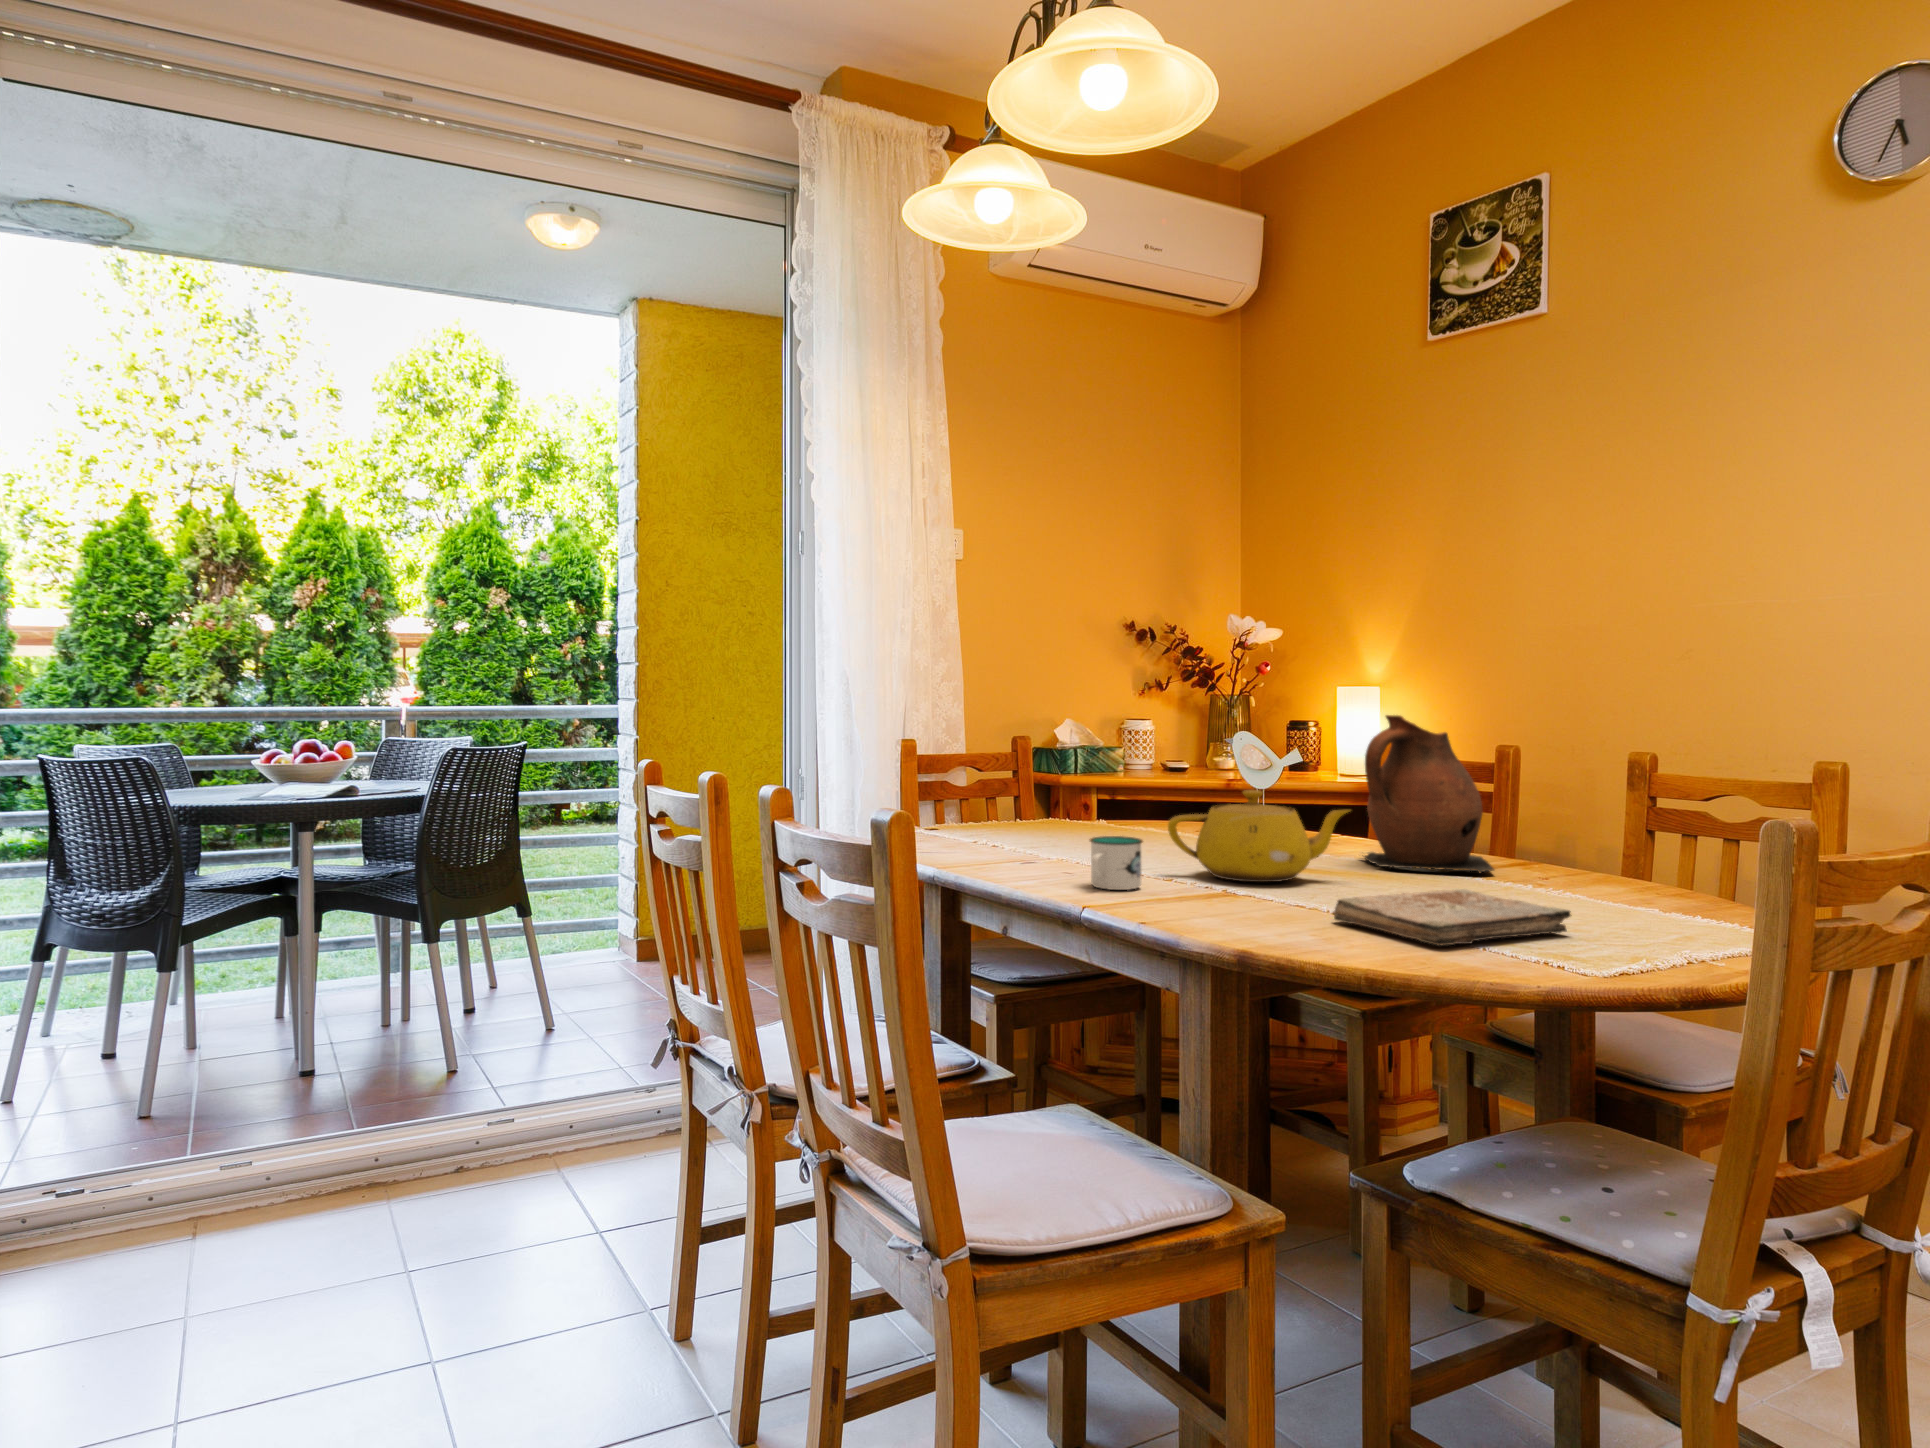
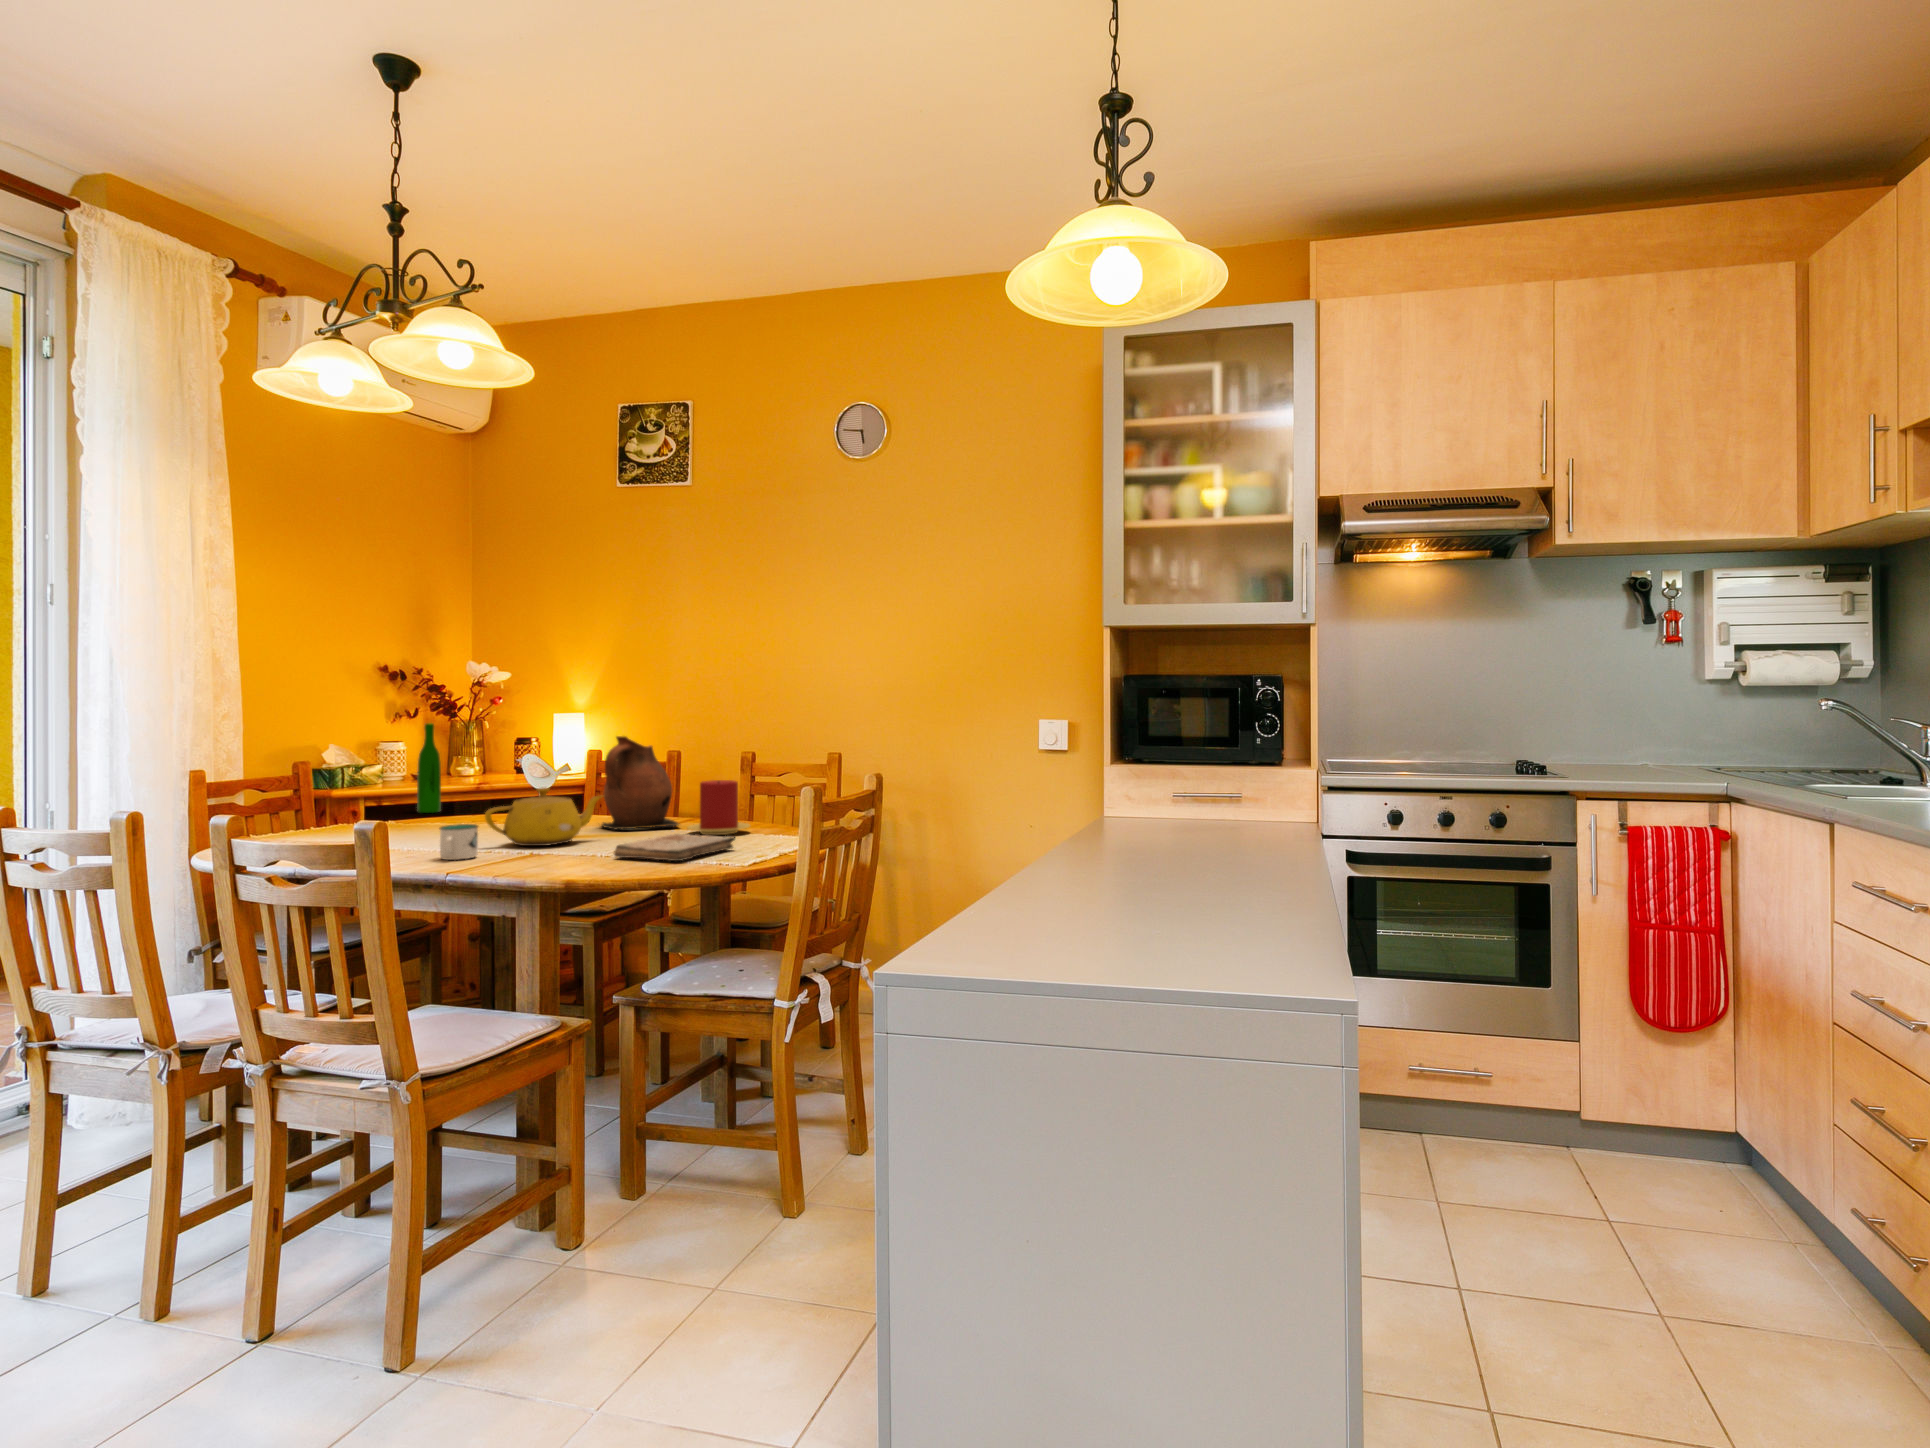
wine bottle: none [1151,694,1179,814] -> present [417,723,441,813]
candle: none [1498,798,1623,899] -> present [688,780,750,835]

